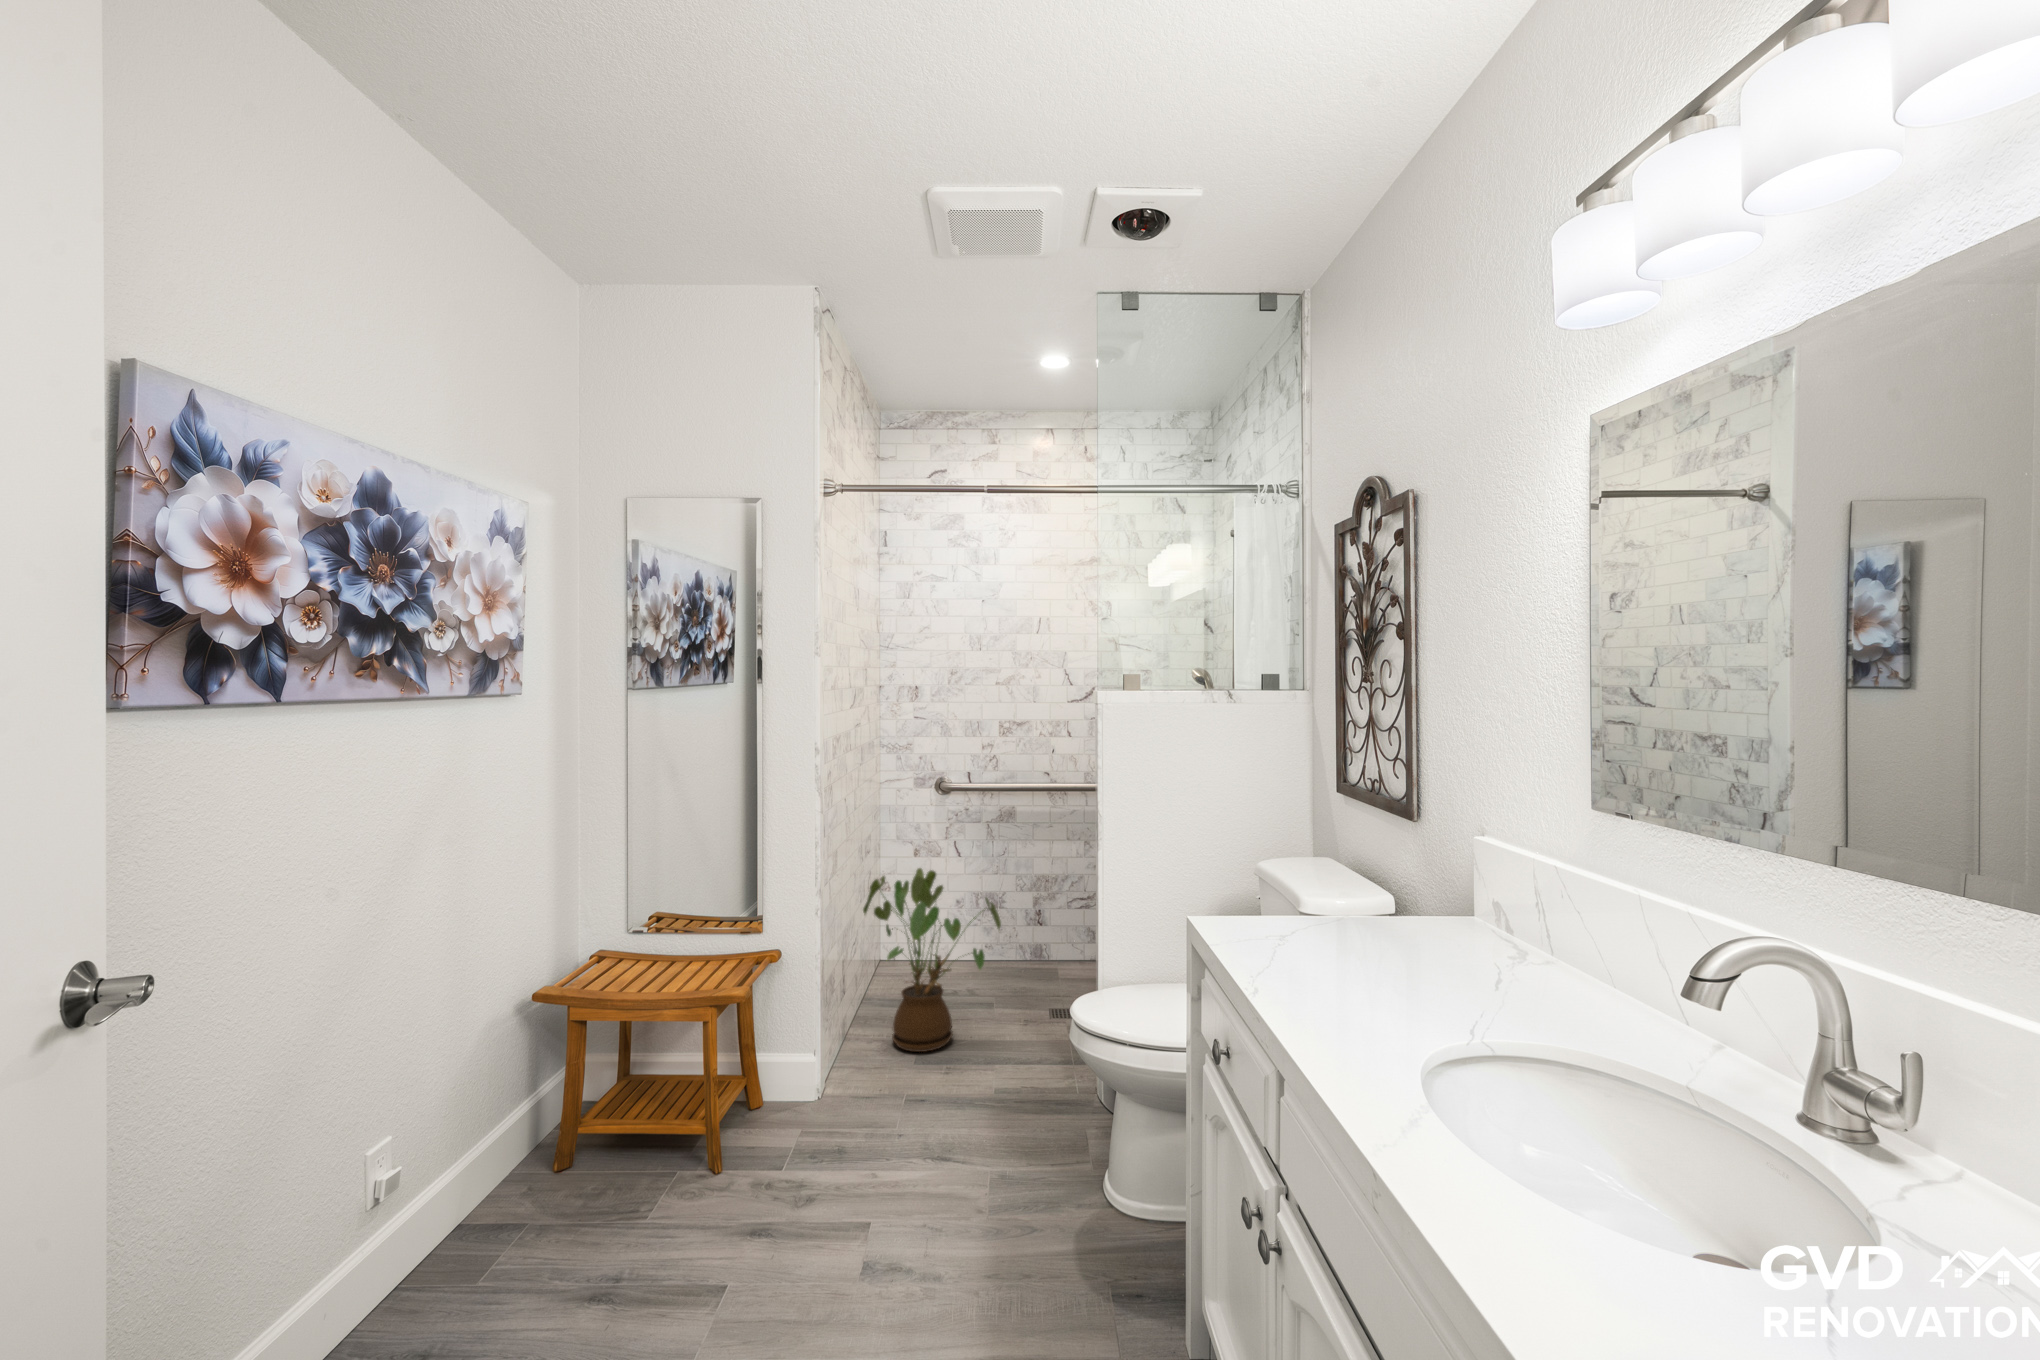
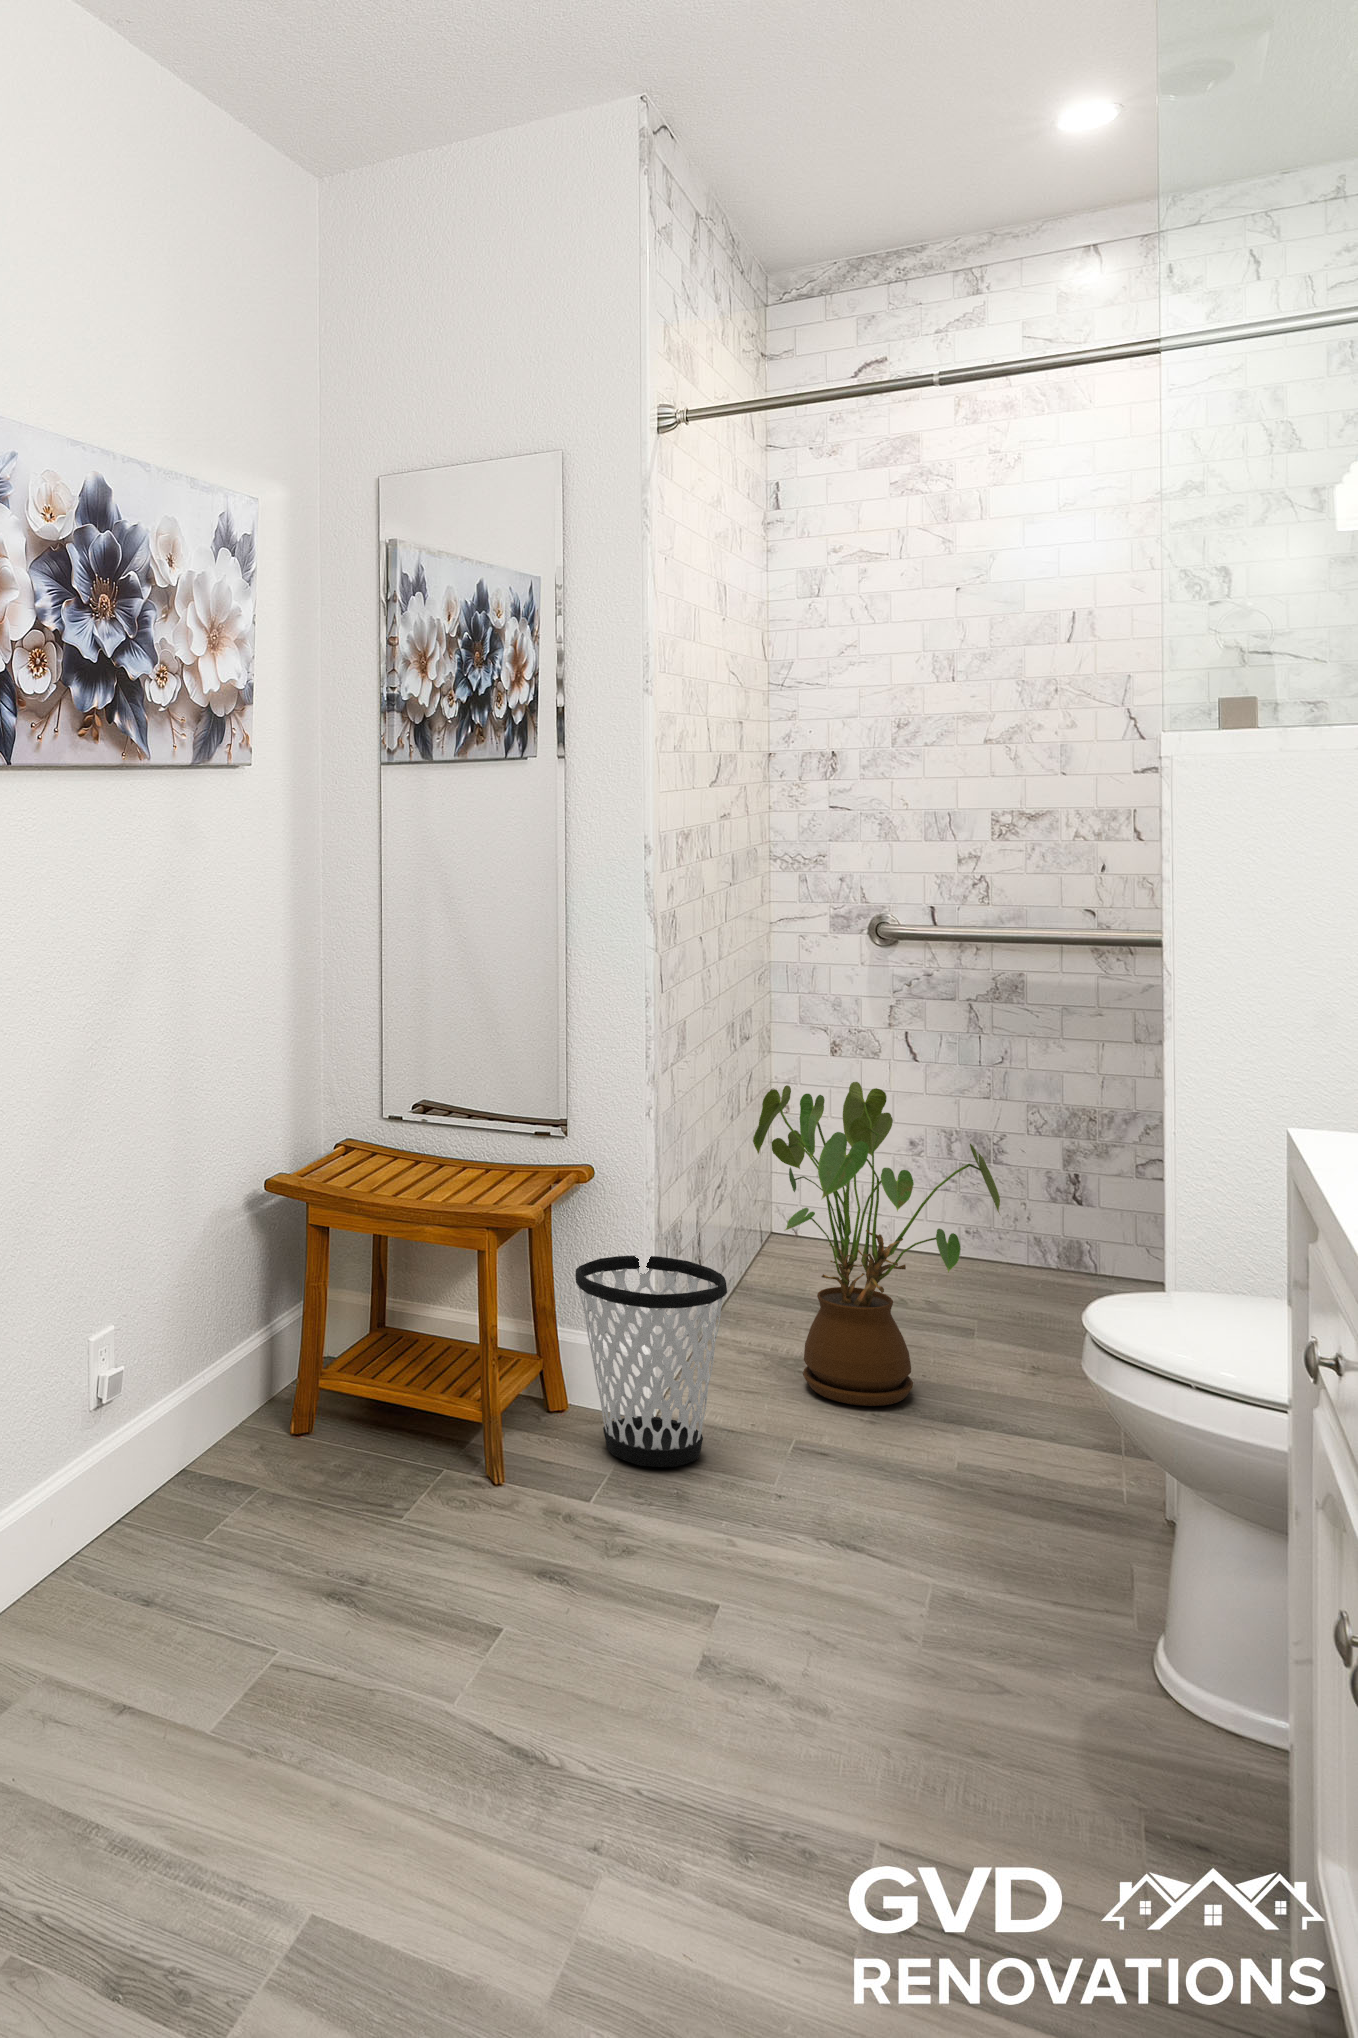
wastebasket: none [767,994,864,1127] -> present [575,1256,727,1467]

